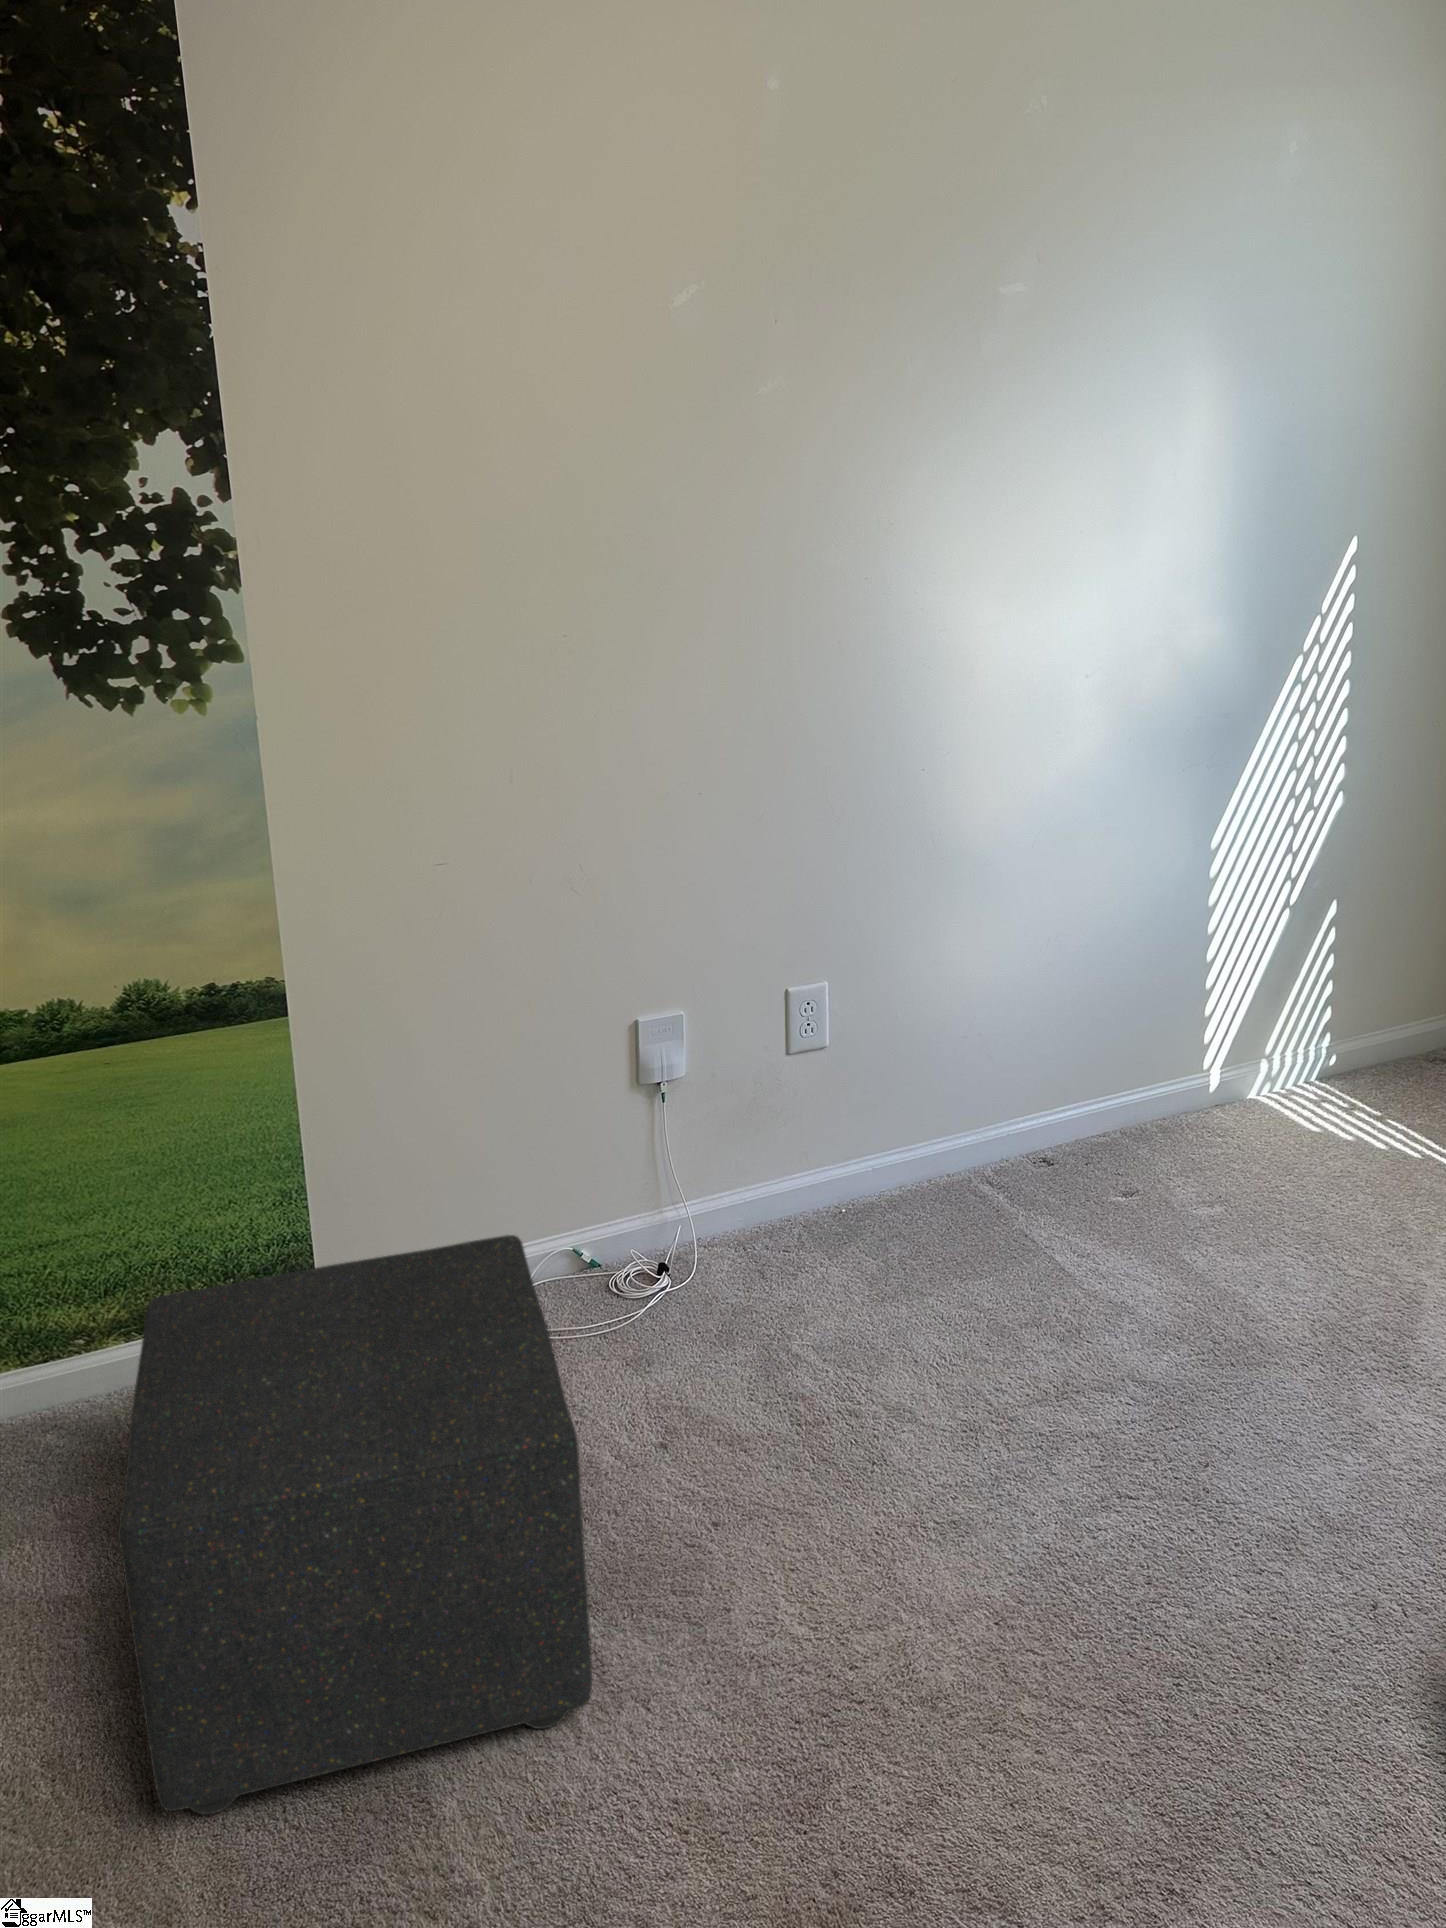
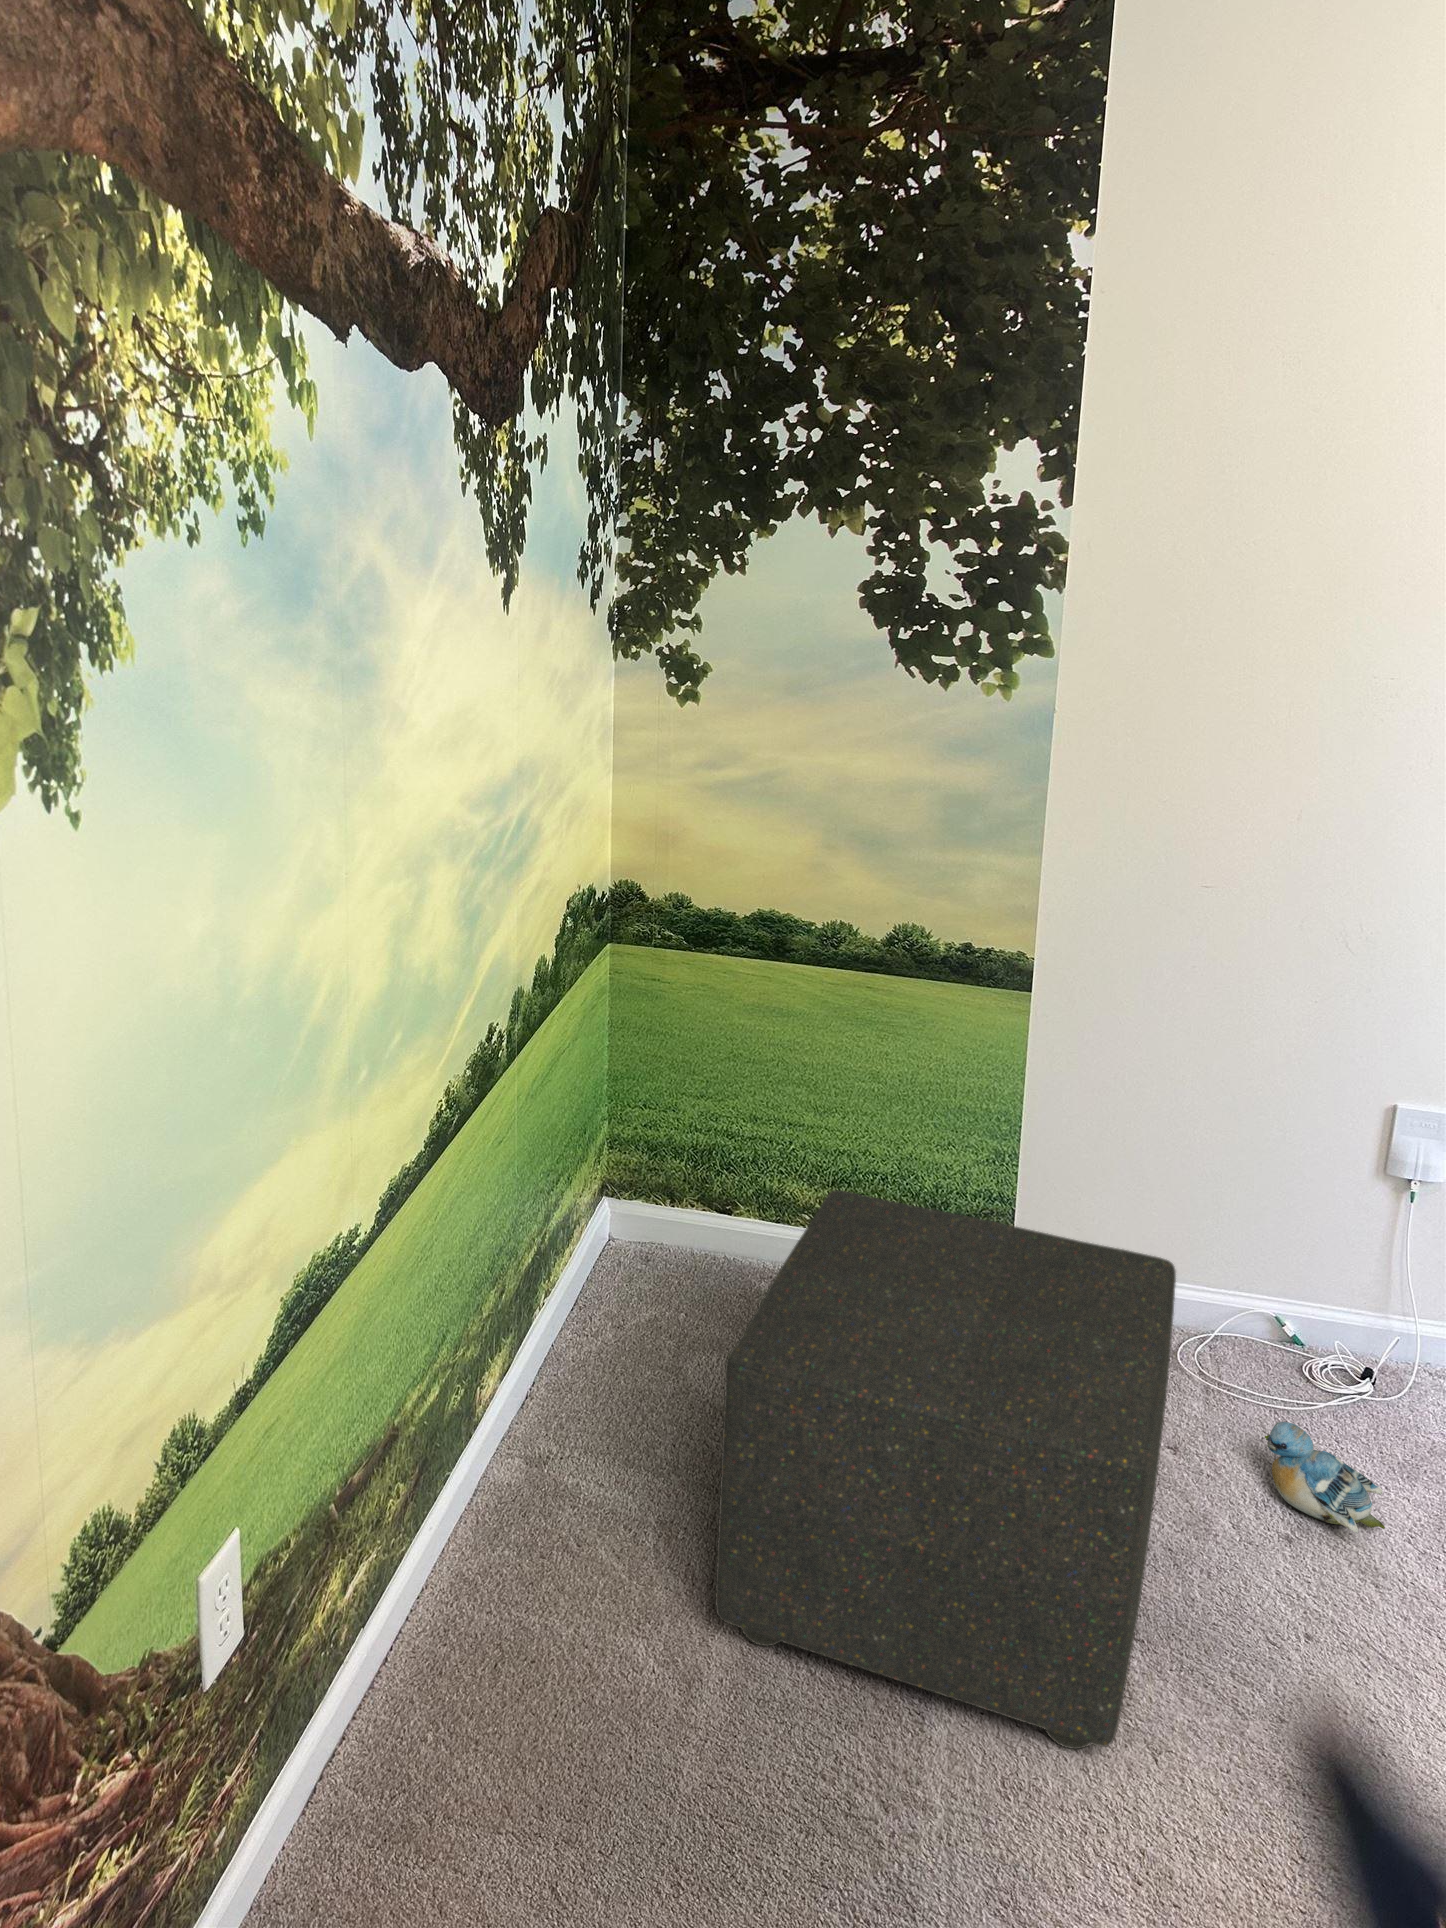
plush toy: none [615,1338,728,1412] -> present [1265,1422,1385,1534]

